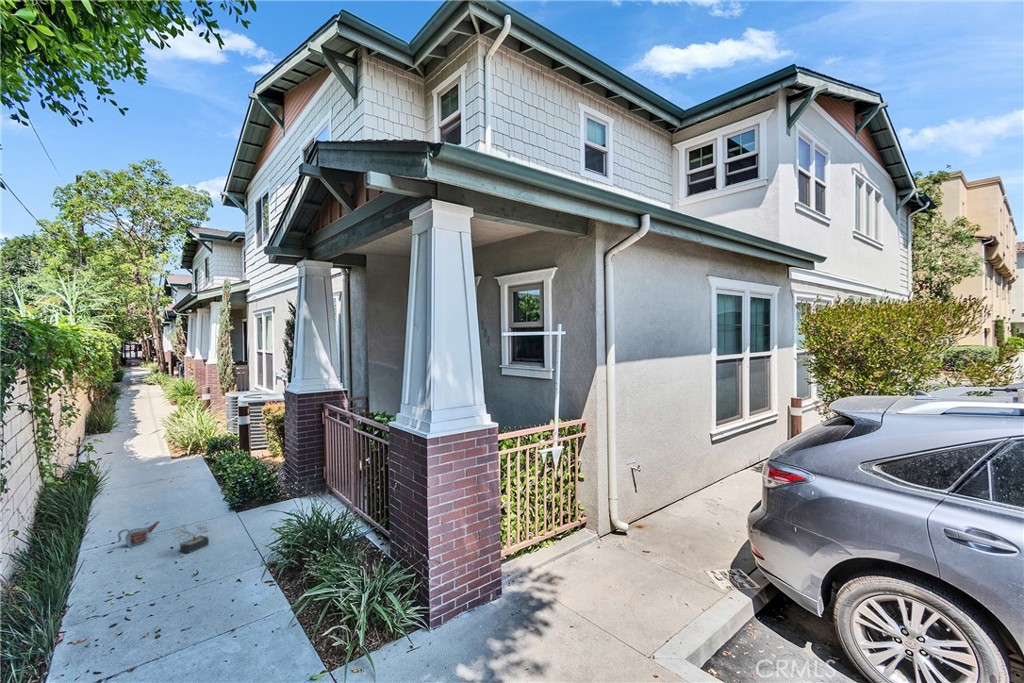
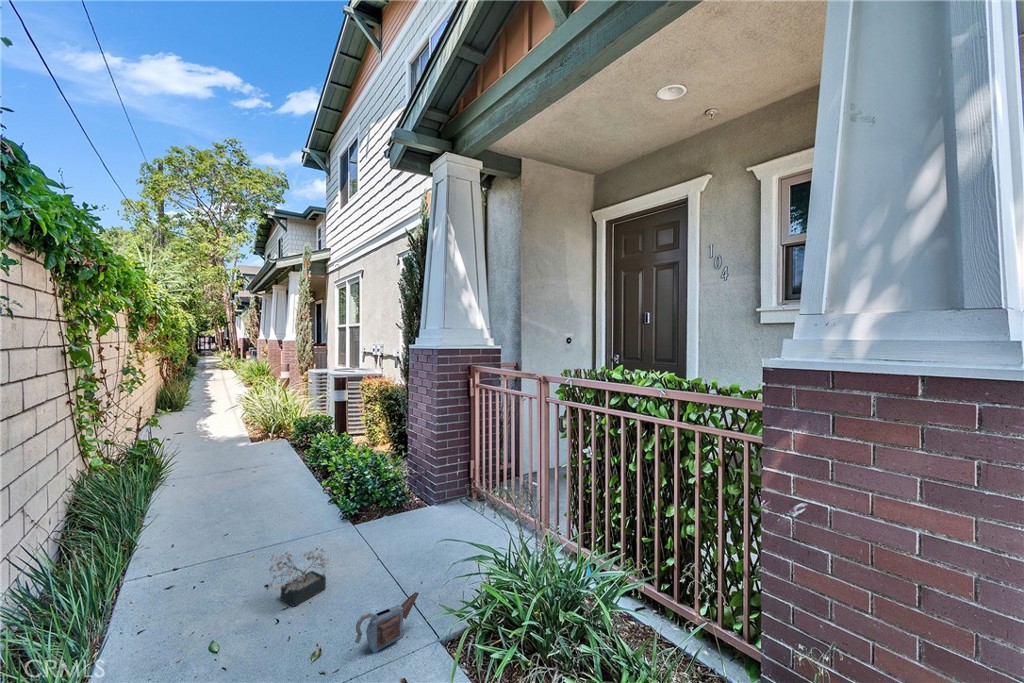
watering can: present [117,521,159,547] -> present [355,592,419,653]

